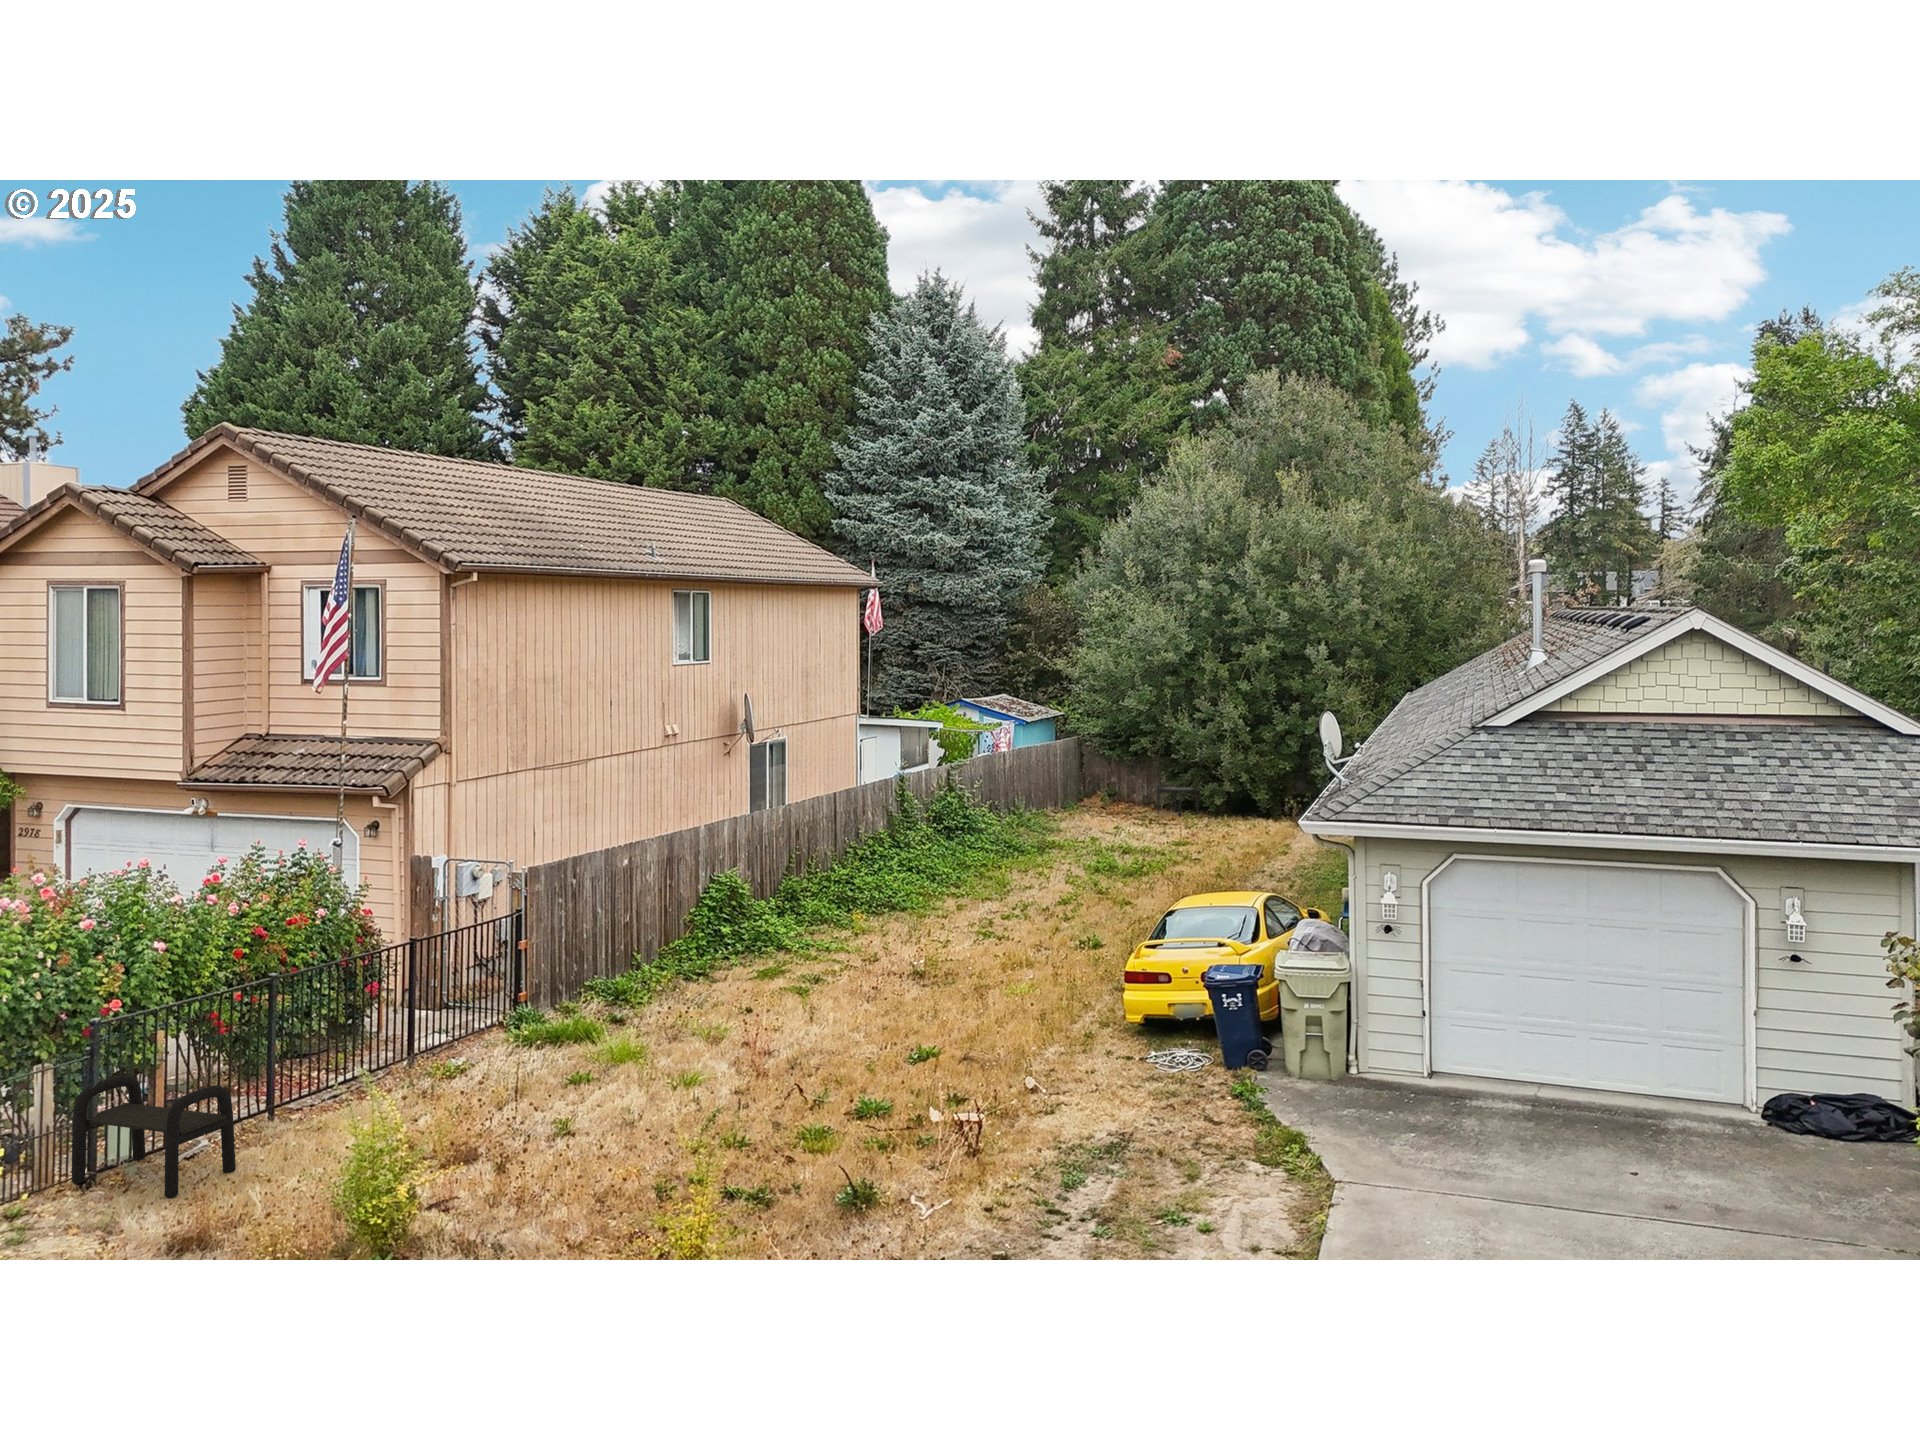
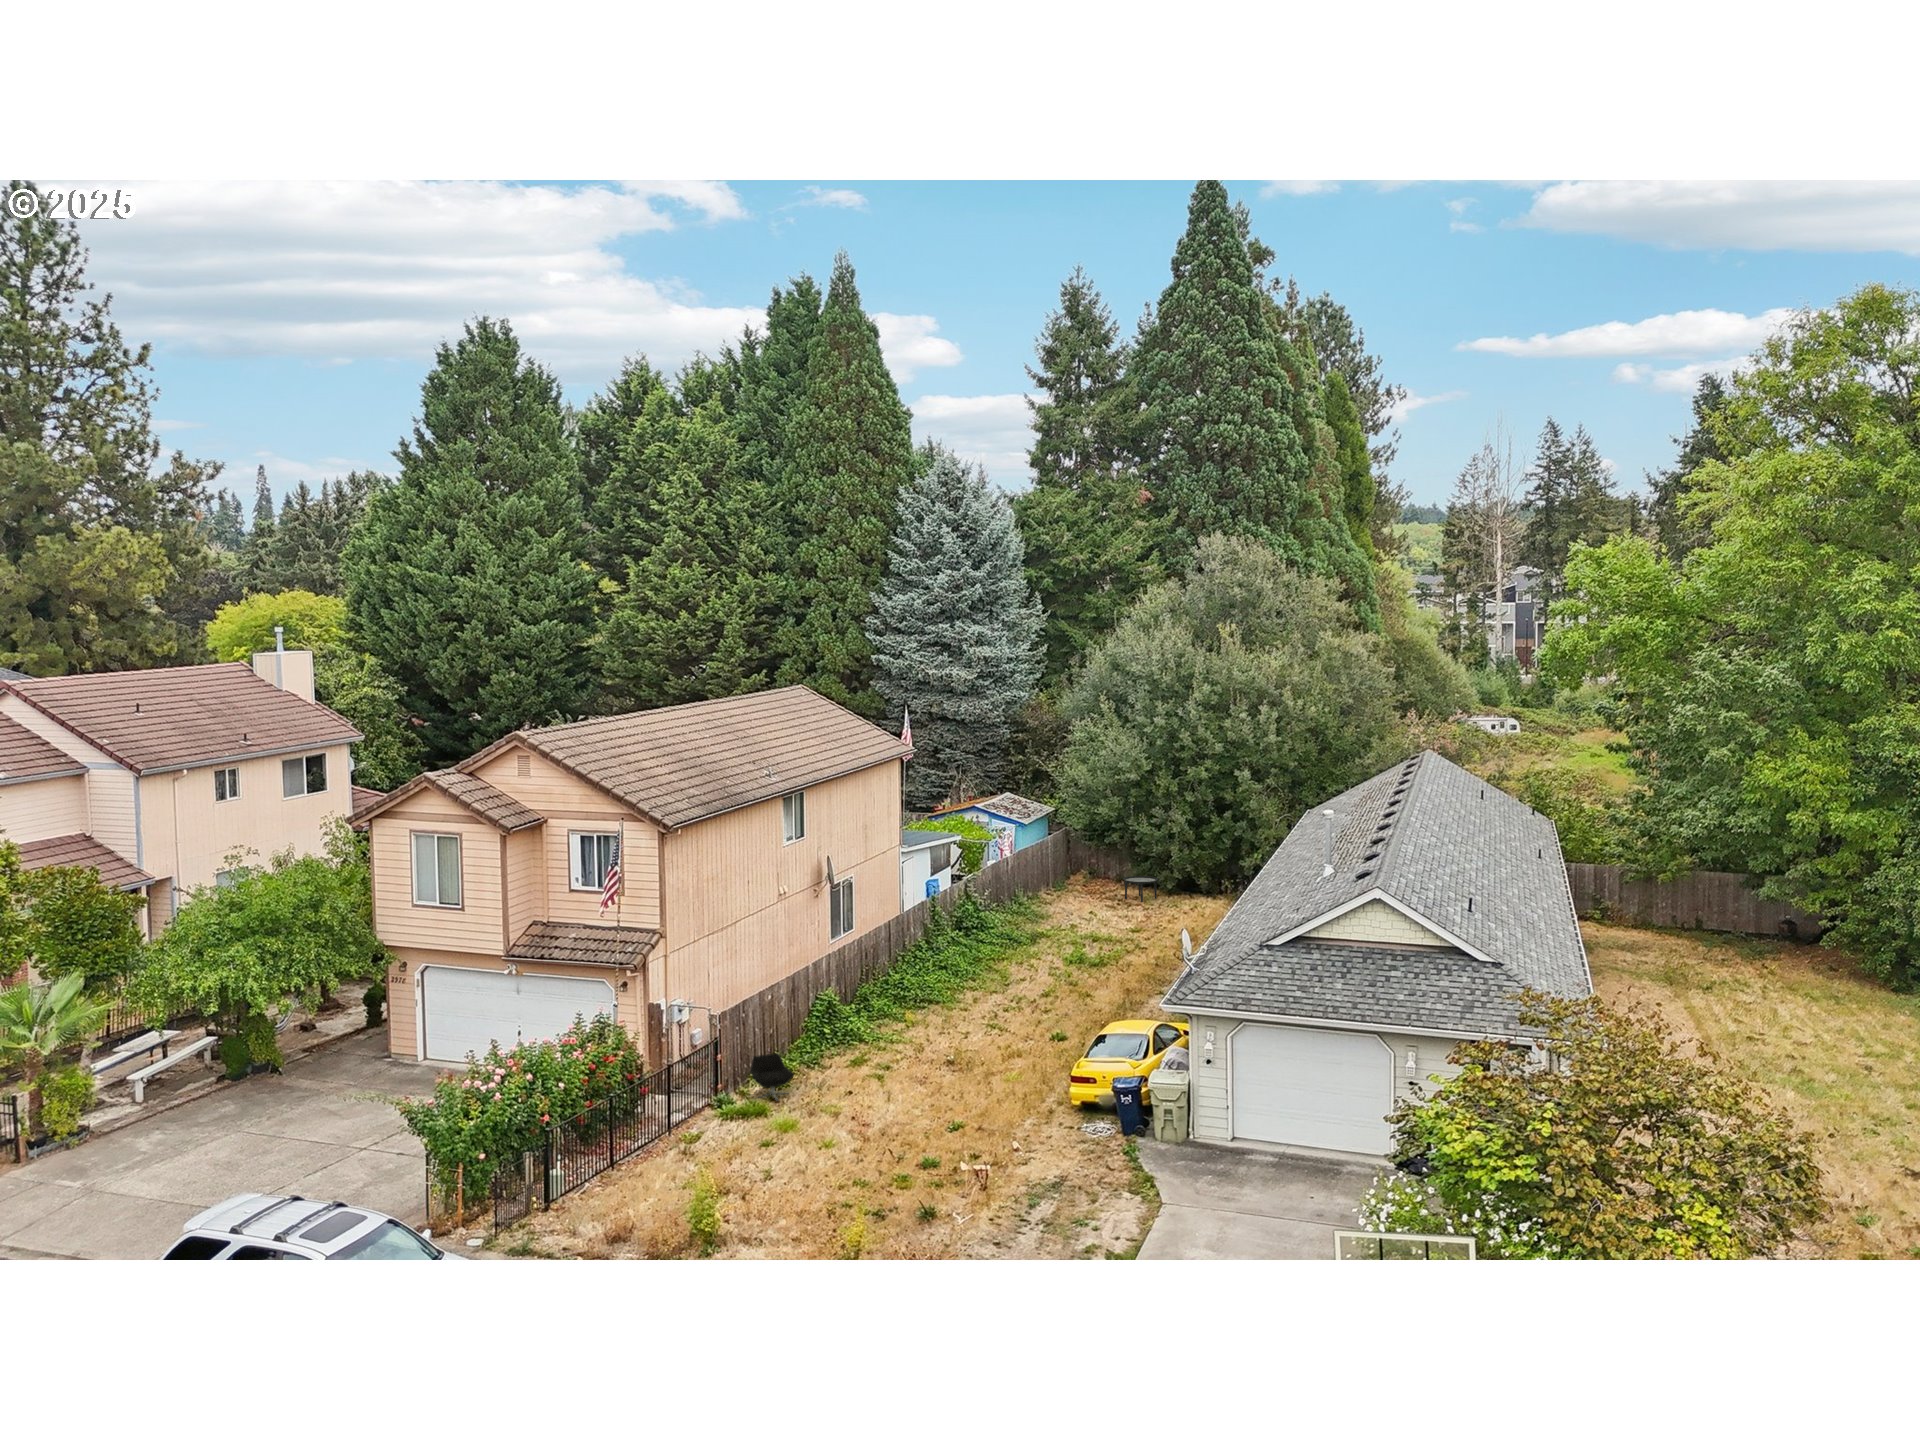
lounge chair: none [573,937,648,1012] -> present [750,1053,794,1099]
bench: present [72,1075,236,1197] -> none [547,1159,622,1220]

